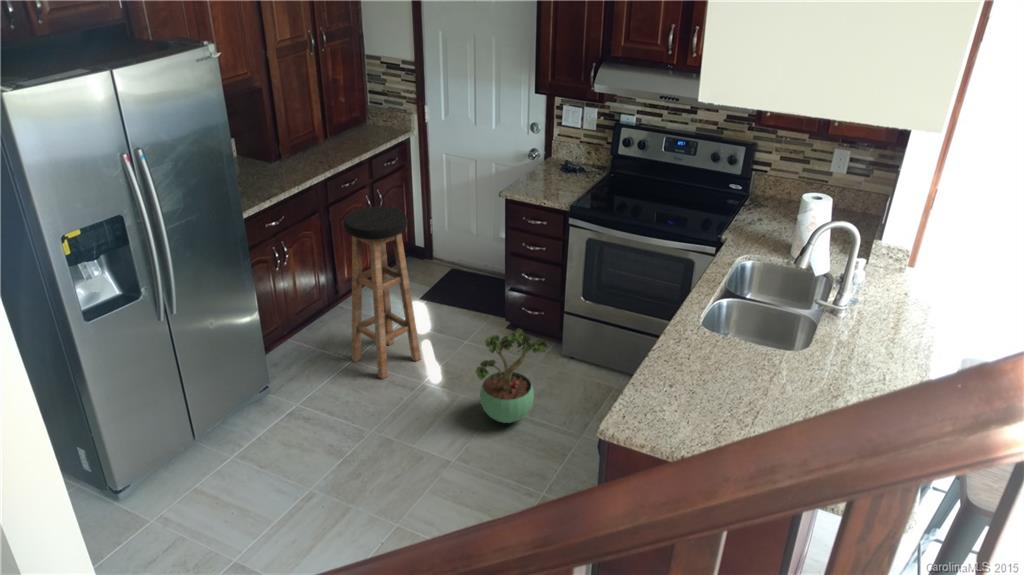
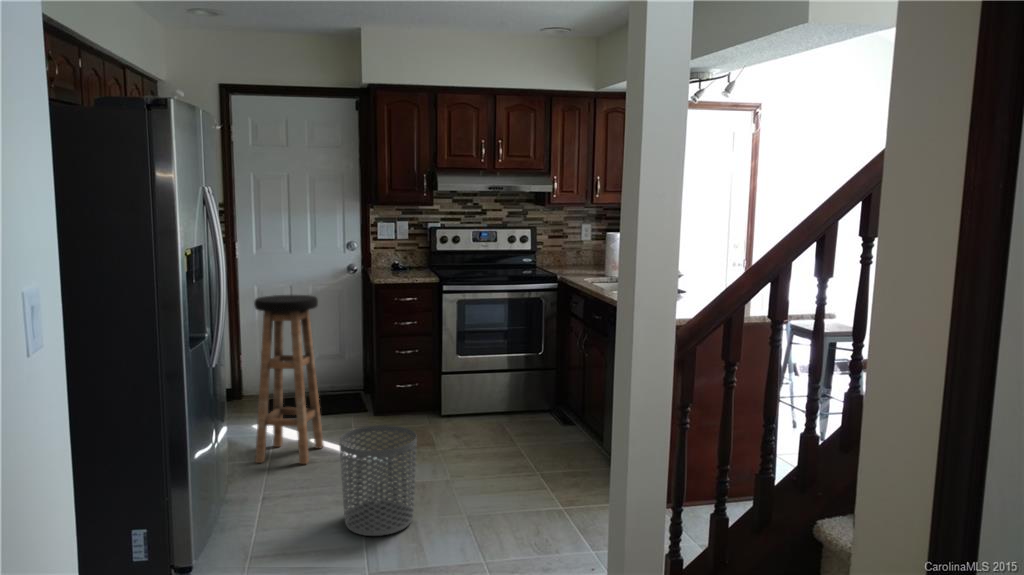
potted plant: present [476,328,547,423] -> none [422,357,477,454]
waste bin: none [305,395,384,506] -> present [340,425,417,536]

